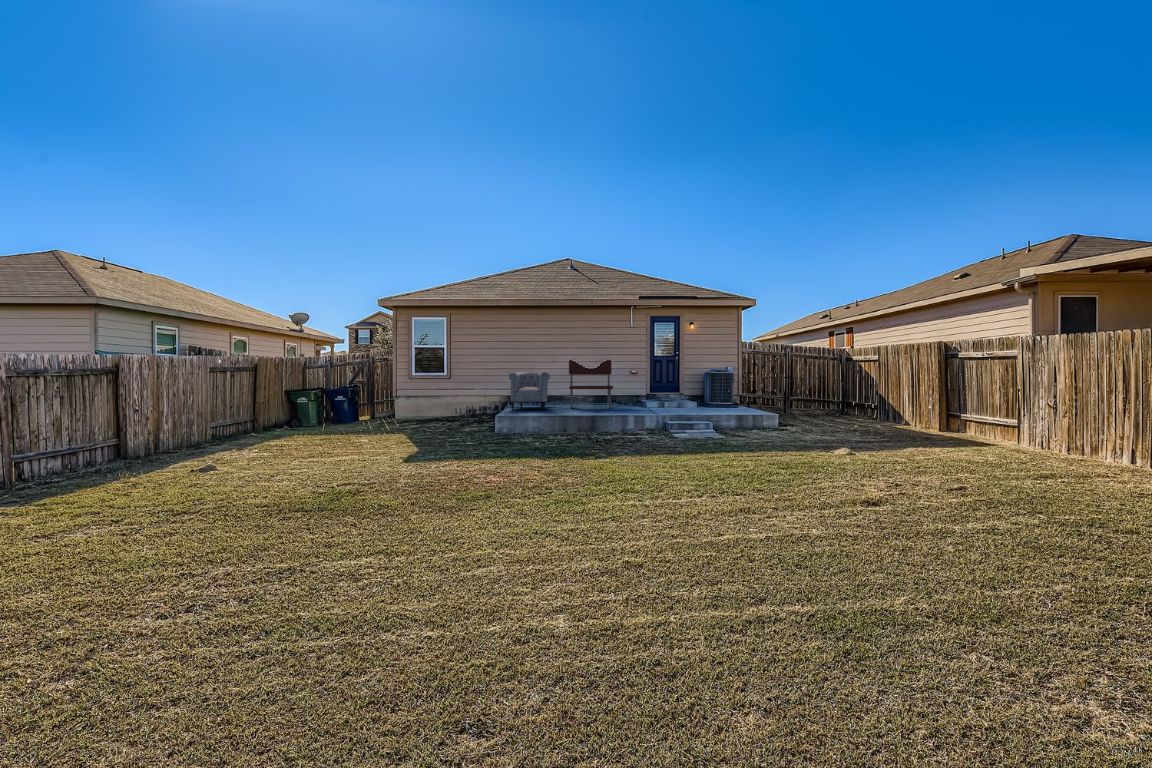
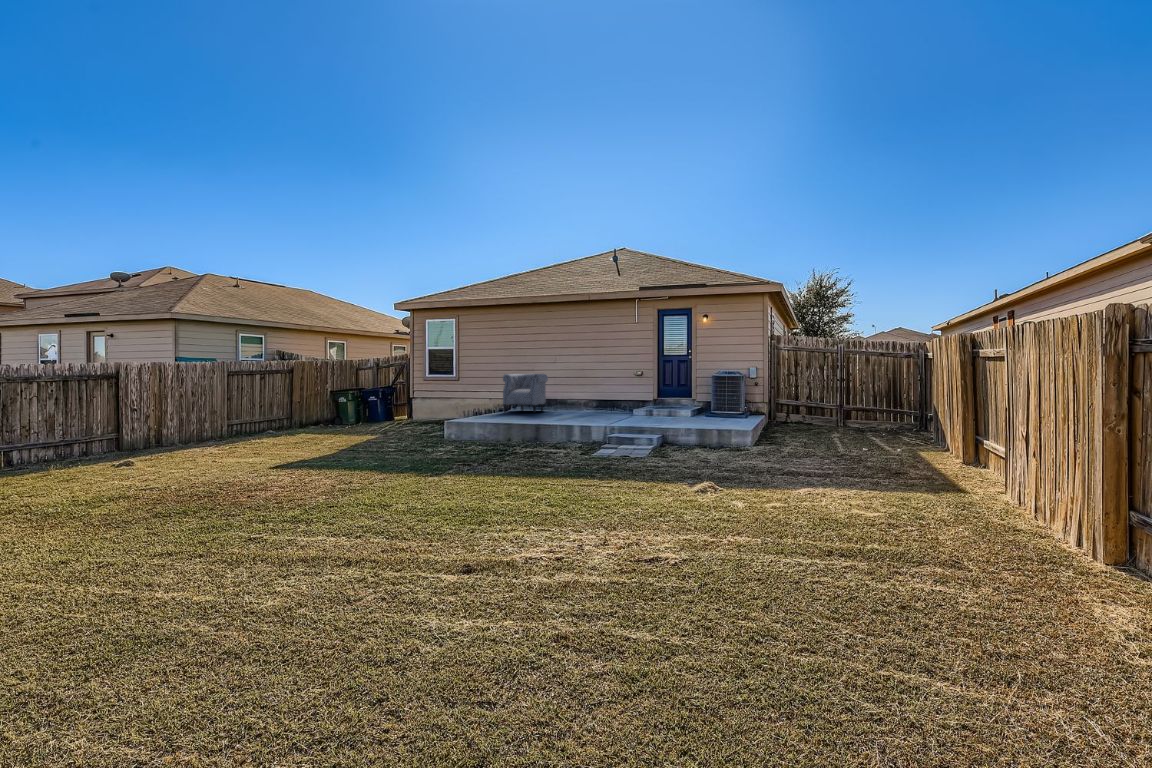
bench: present [569,360,613,408] -> none [561,360,613,413]

